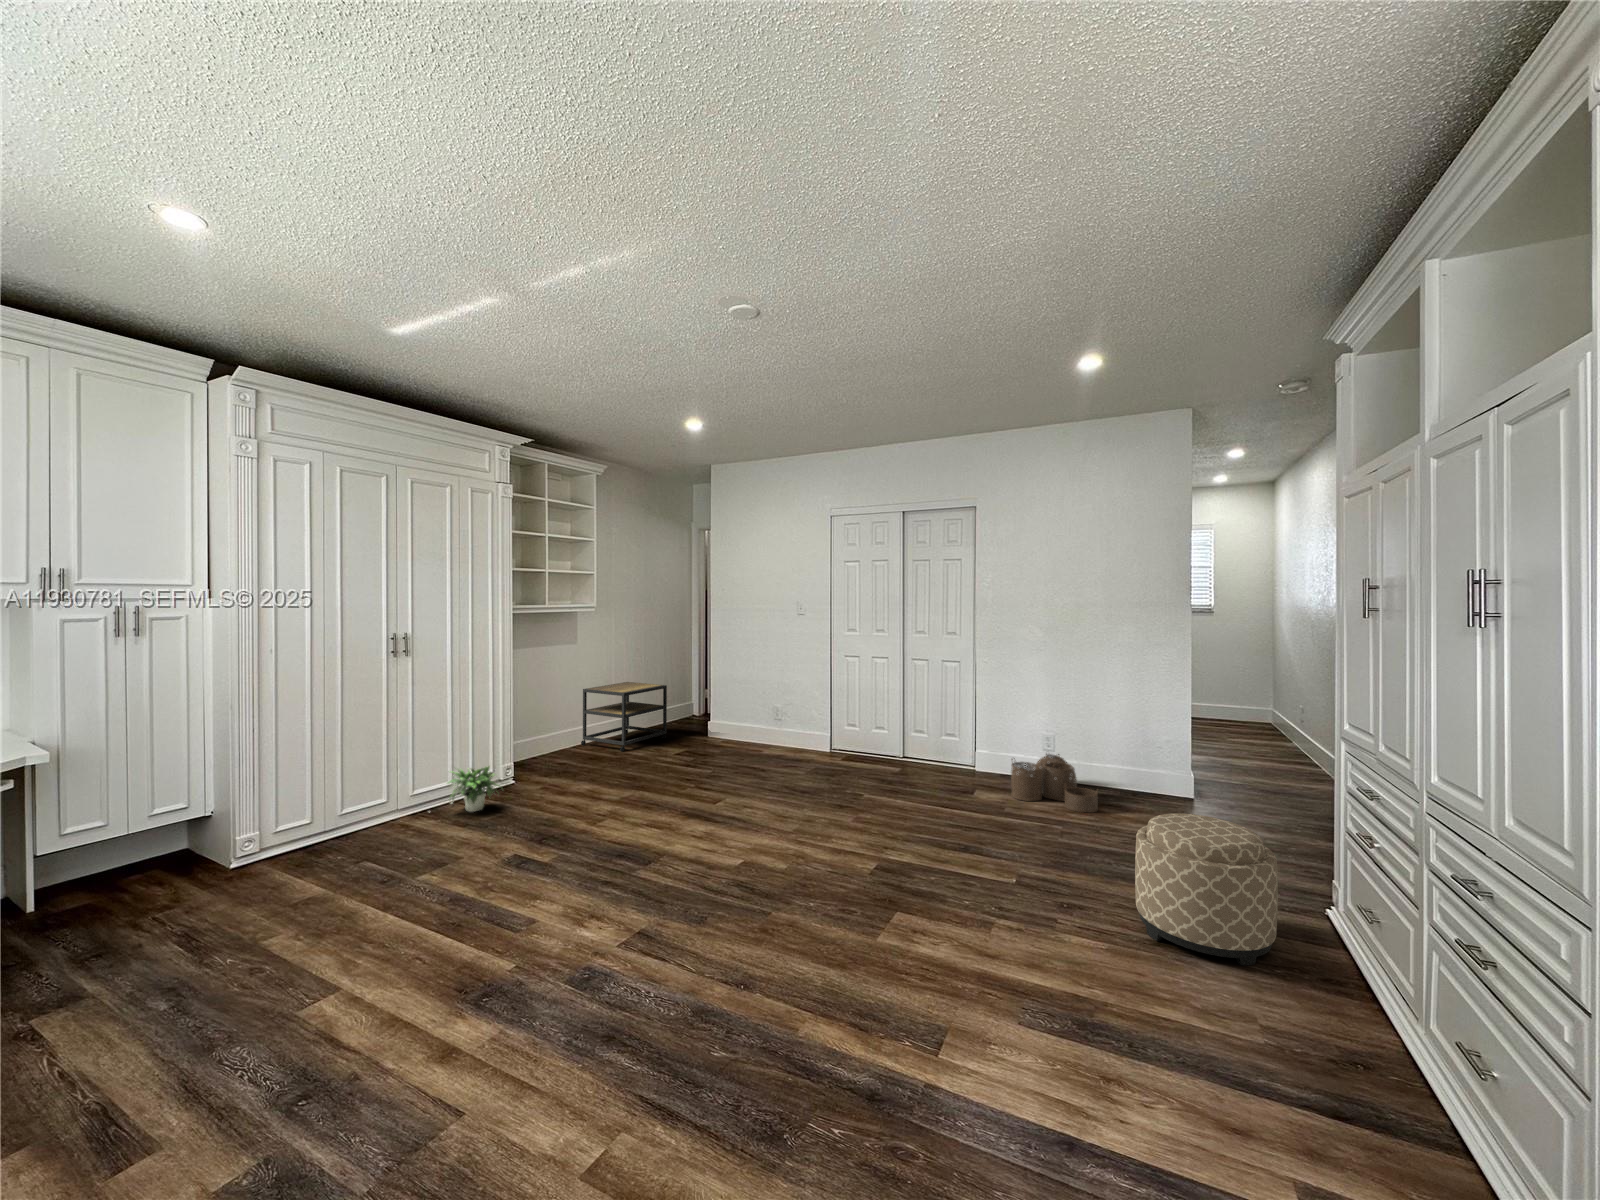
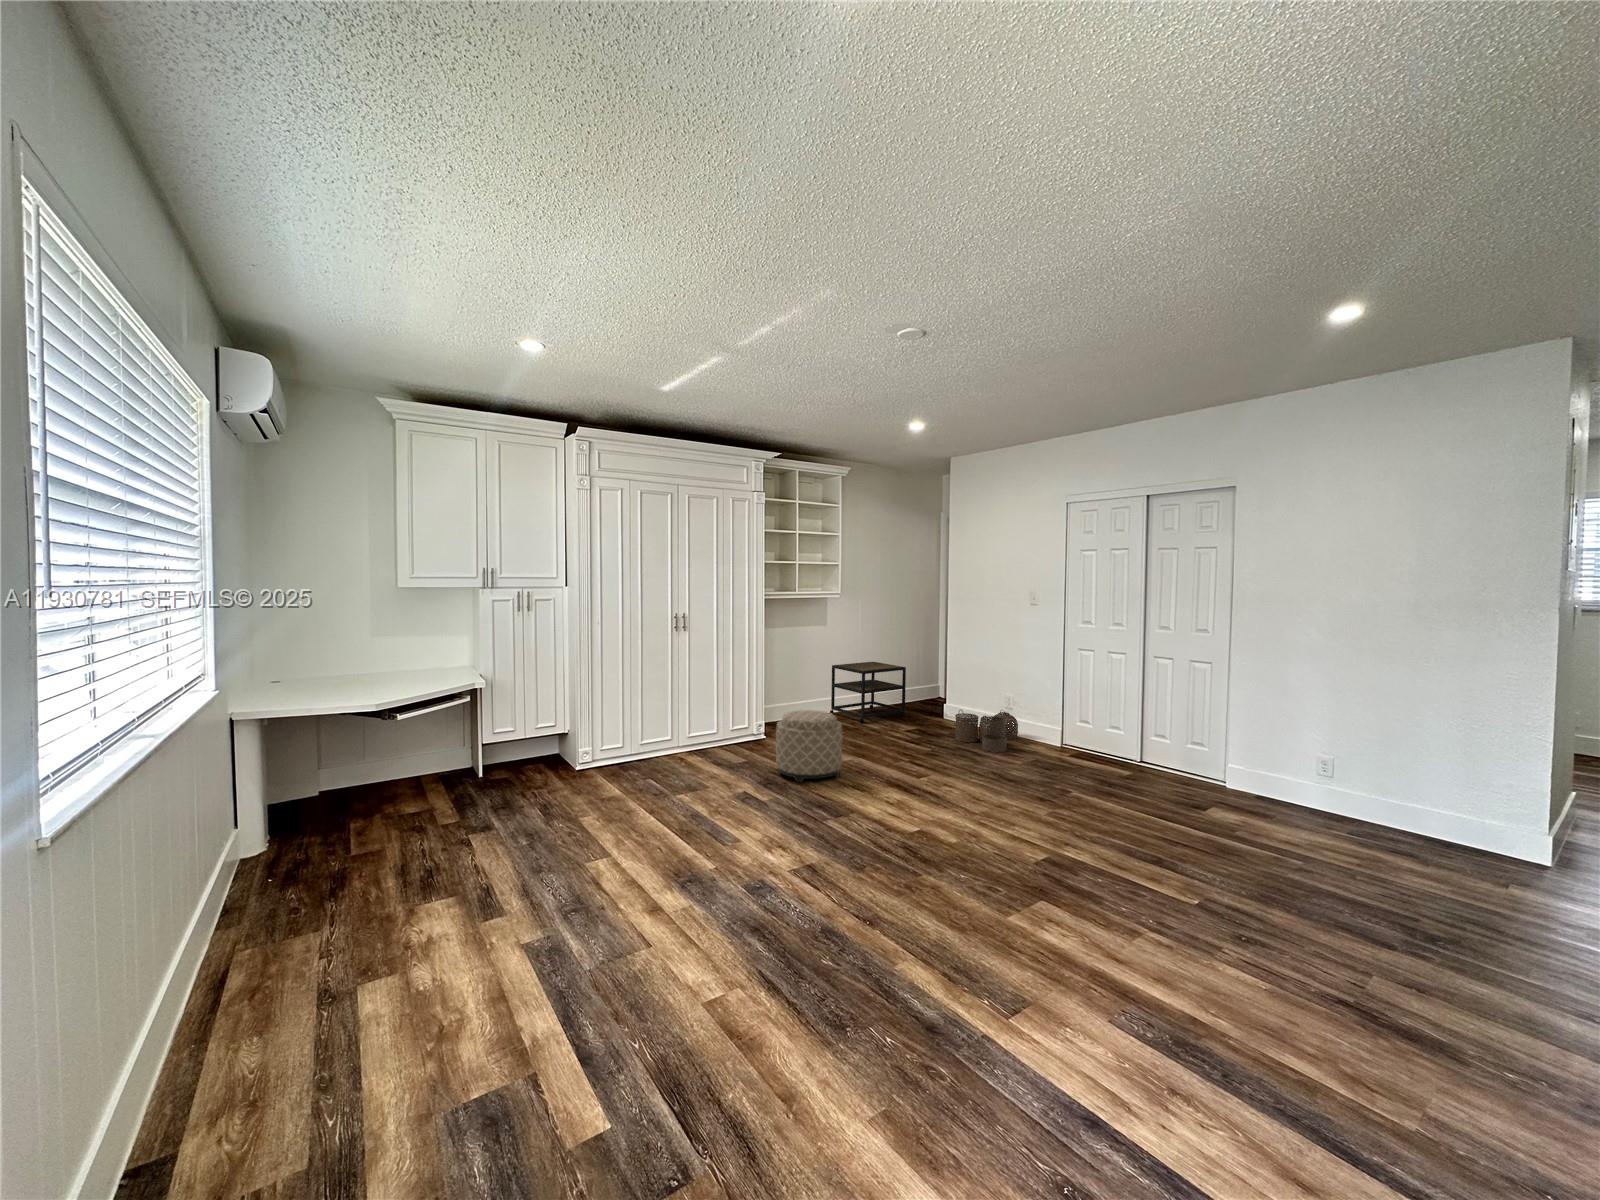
woven basket: present [1011,754,1098,813] -> present [955,710,1018,752]
potted plant: present [448,766,500,812] -> none [700,719,752,756]
ottoman: present [1135,813,1278,966] -> present [776,710,842,782]

